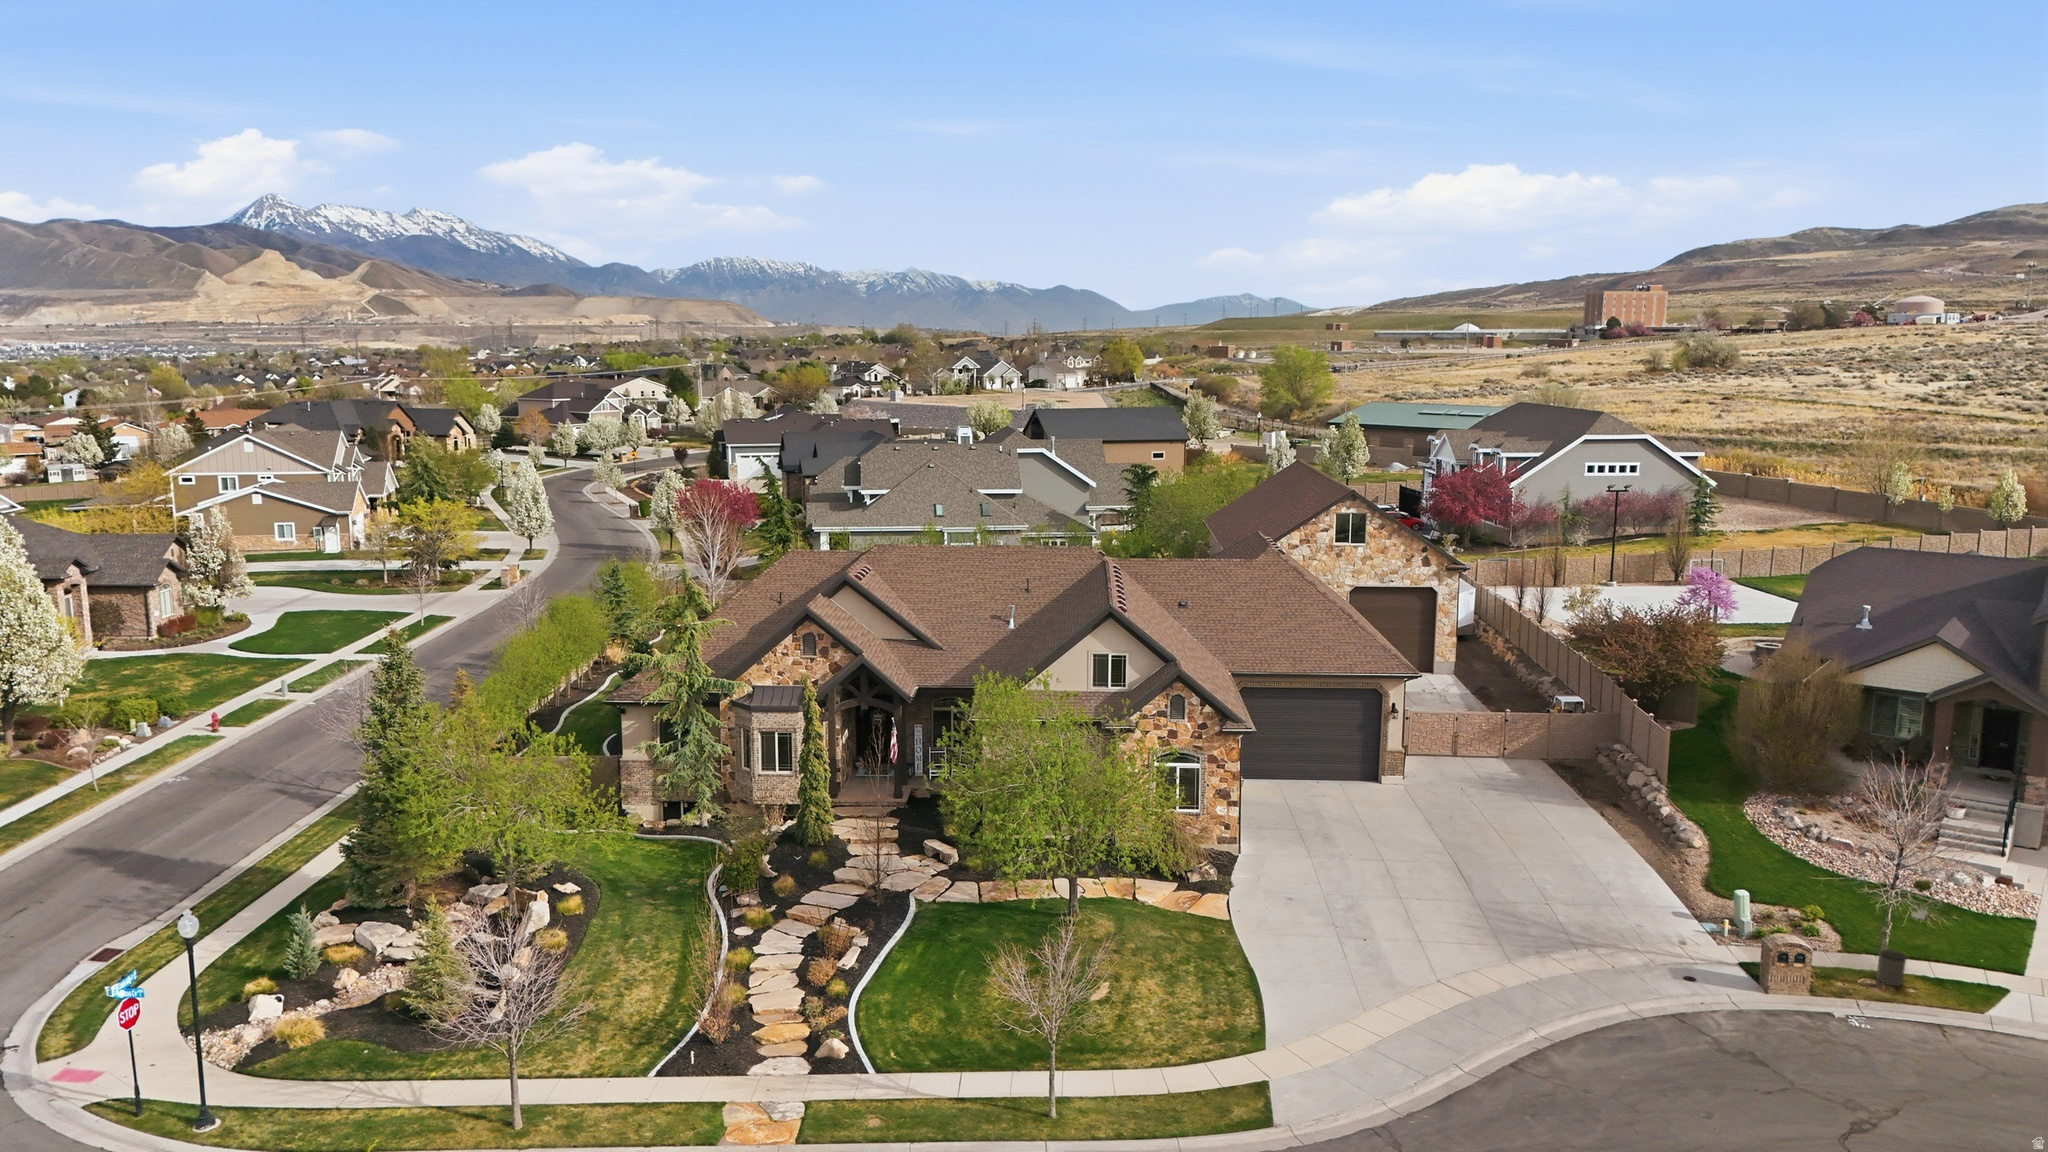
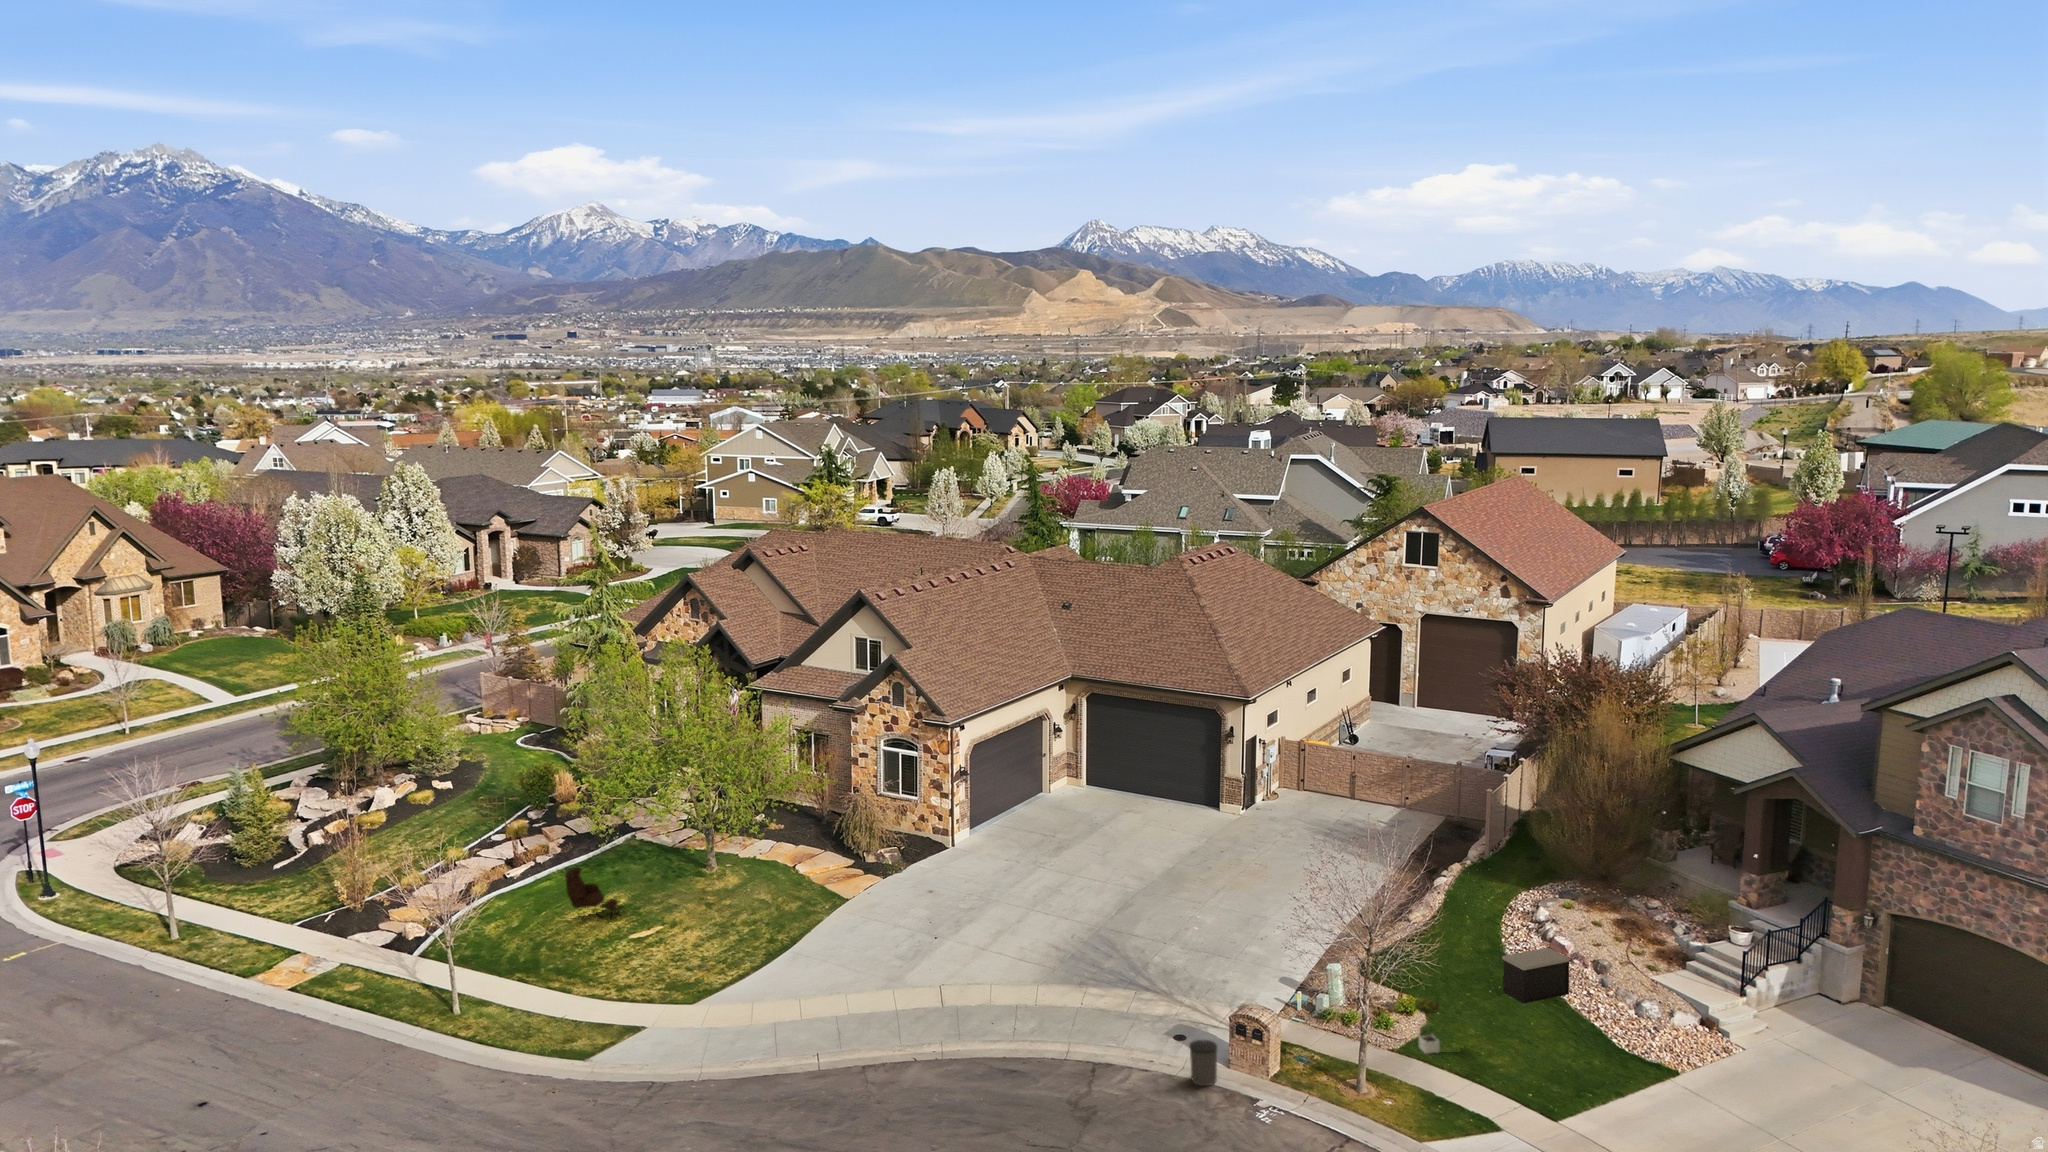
storage bench: none [1854,827,1885,871] -> present [1502,947,1569,1006]
lounge chair: none [1087,956,1147,1014] -> present [565,867,622,918]

